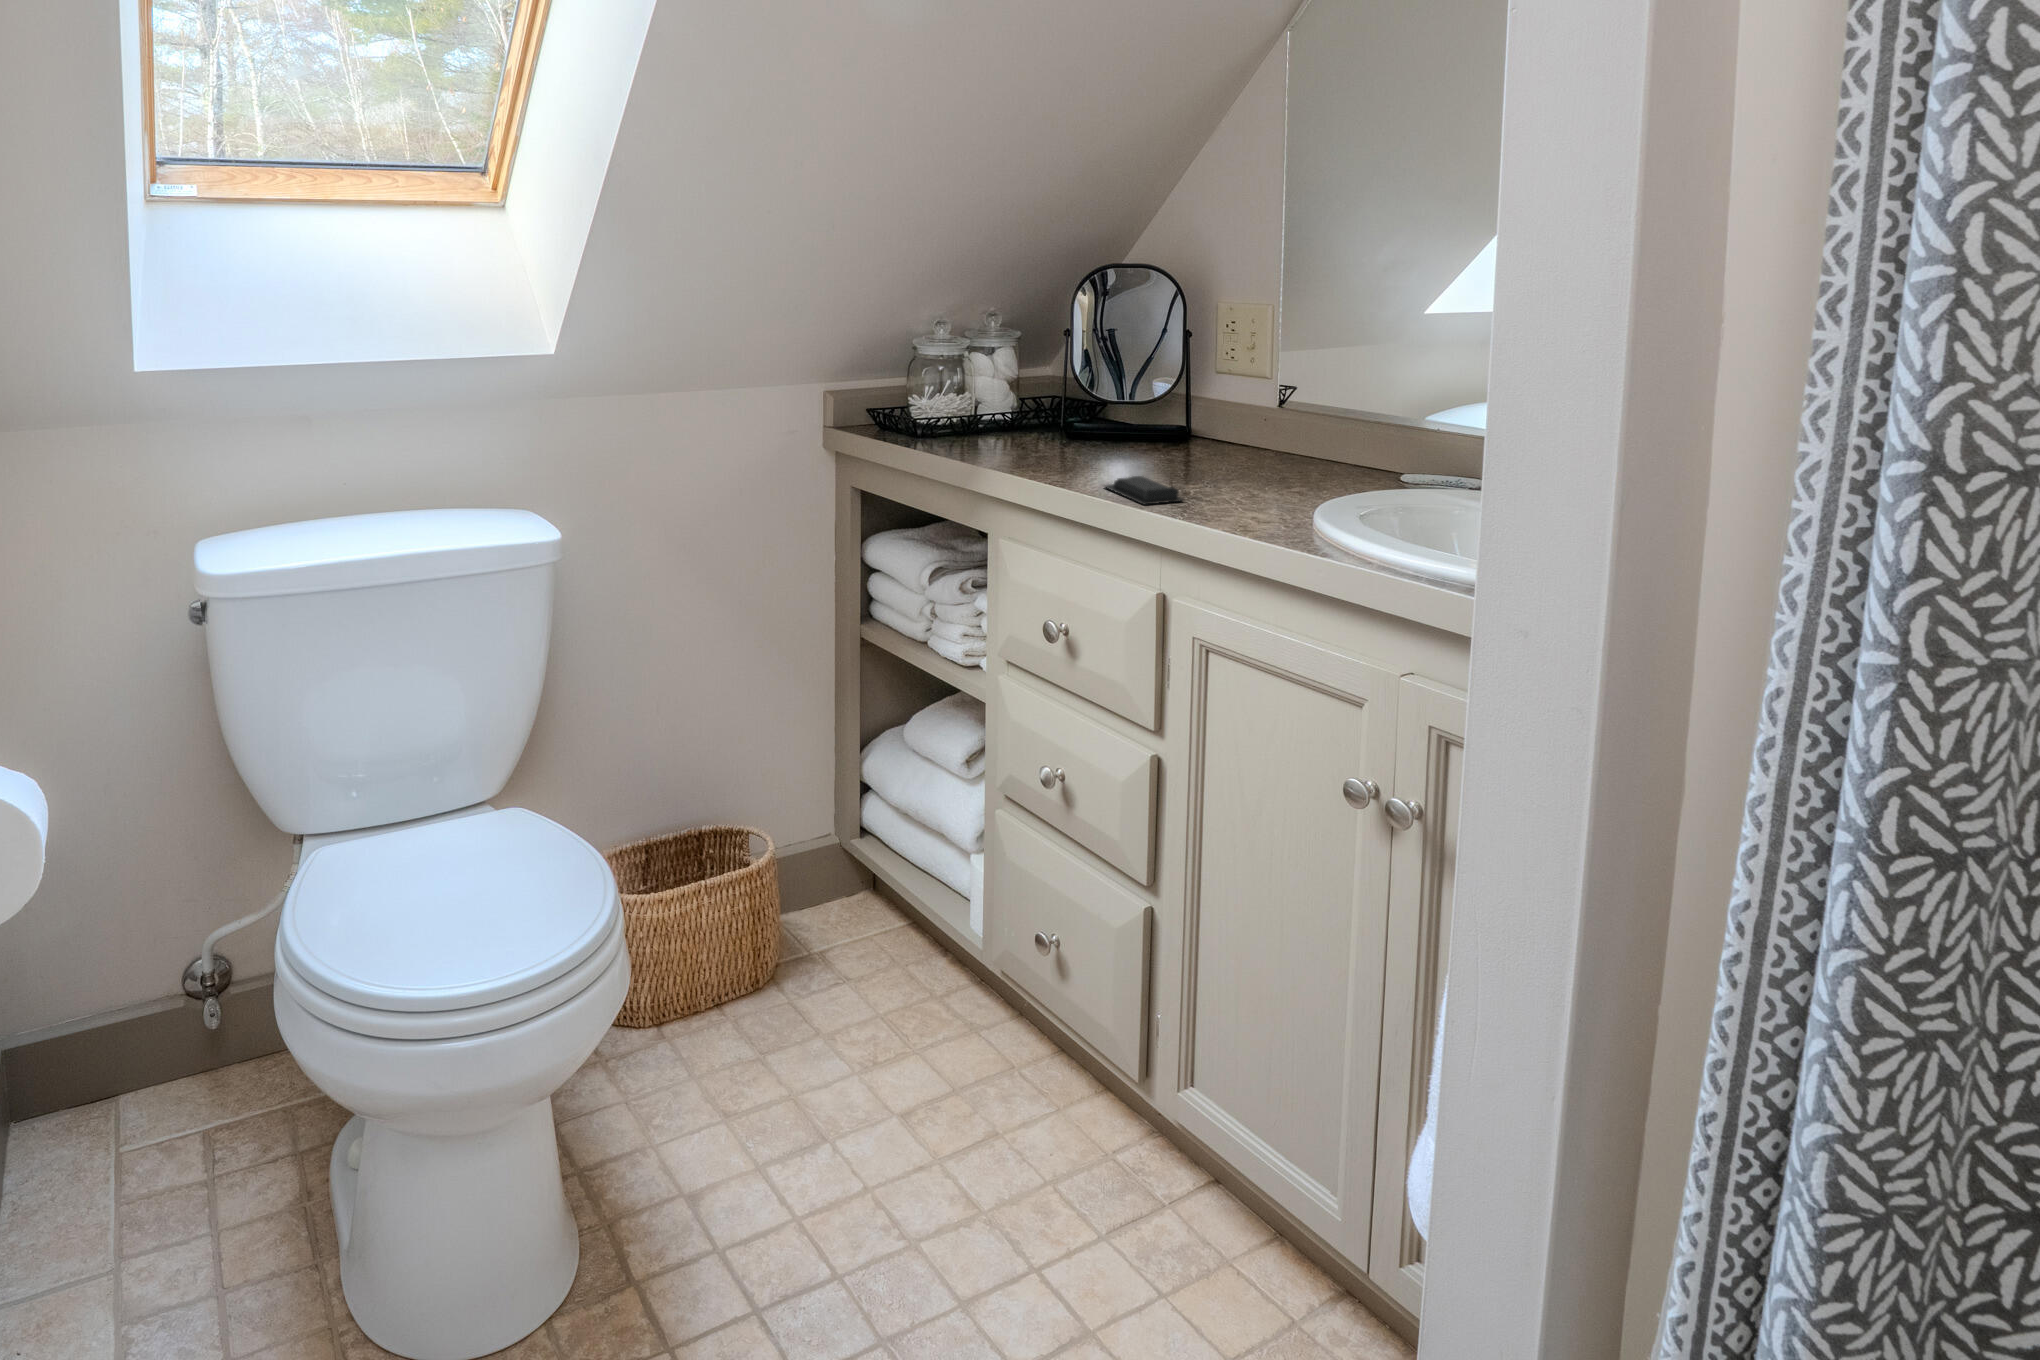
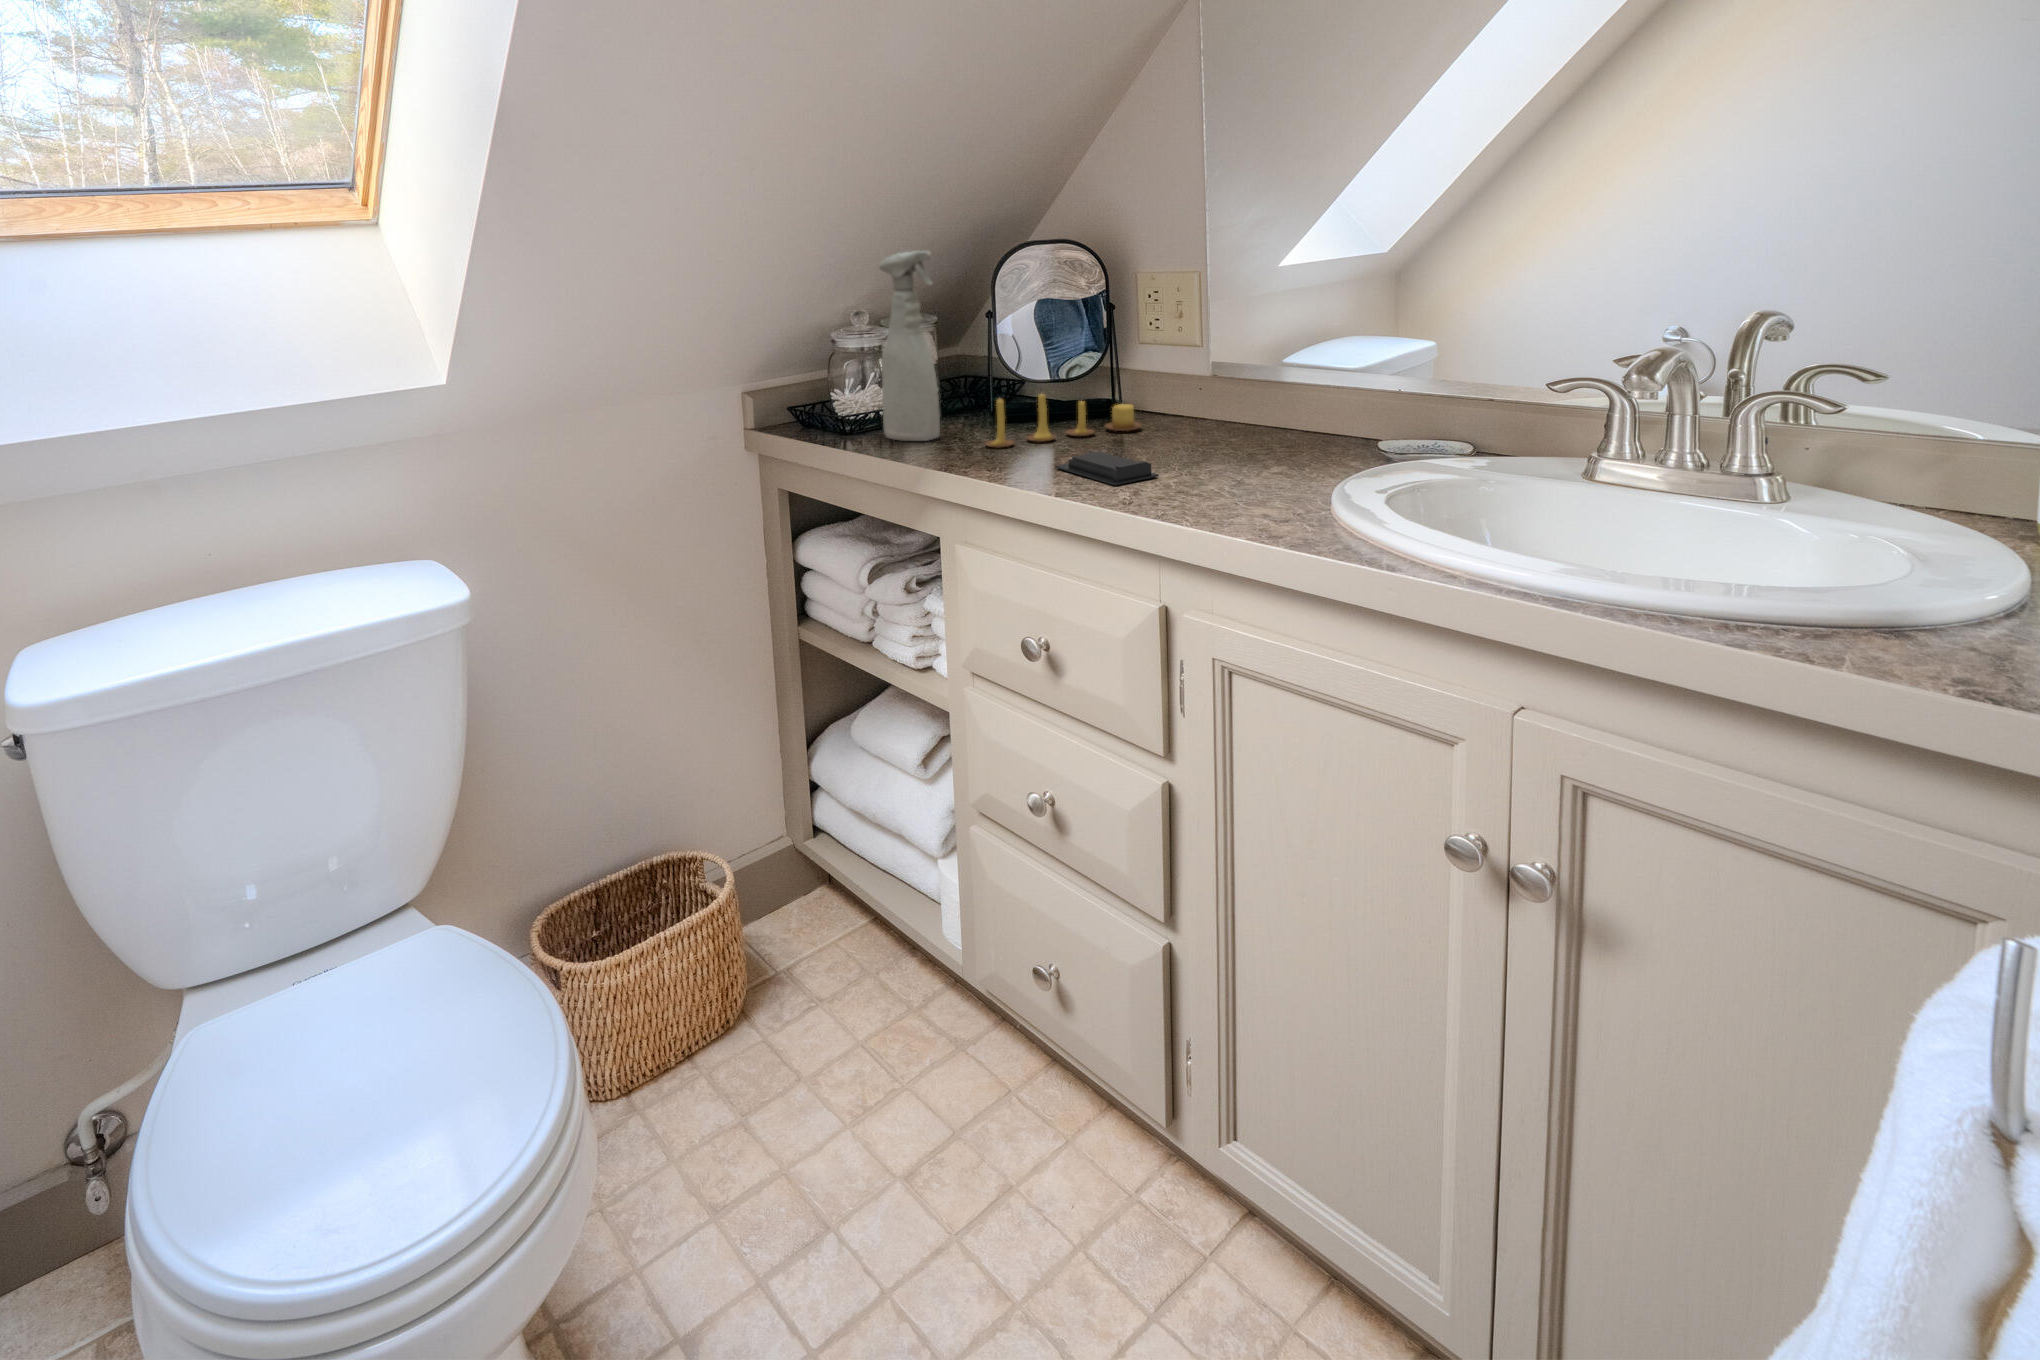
spray bottle: none [961,277,1019,453] -> present [879,251,940,441]
candle: none [1050,415,1199,466] -> present [985,394,1141,448]

